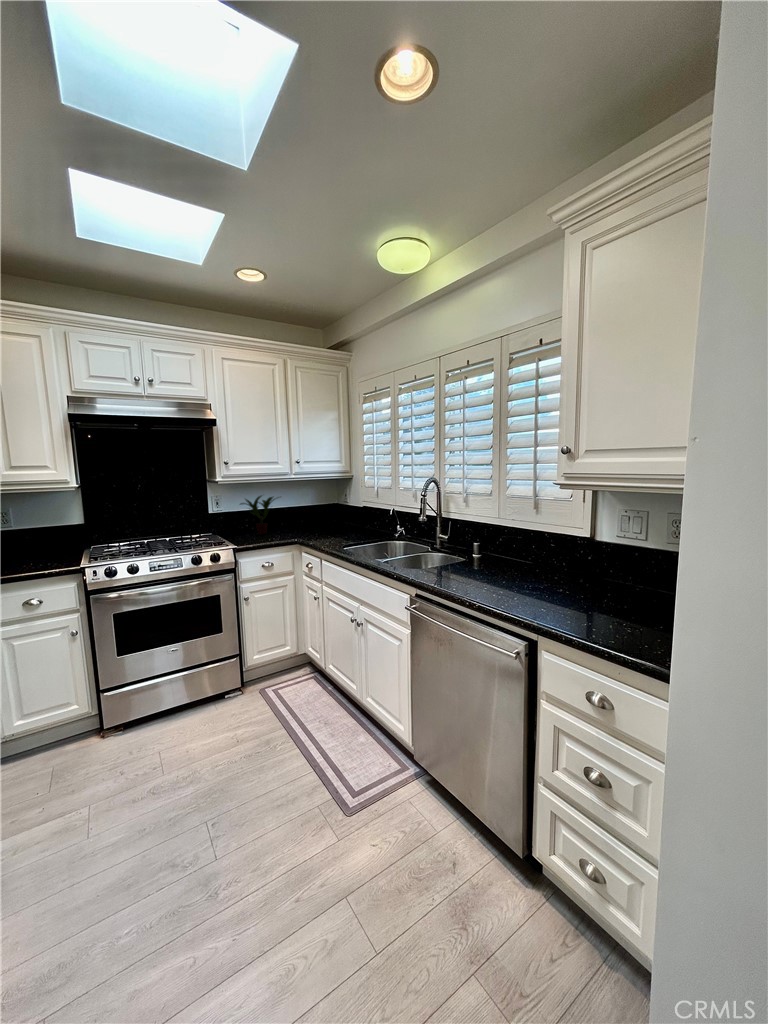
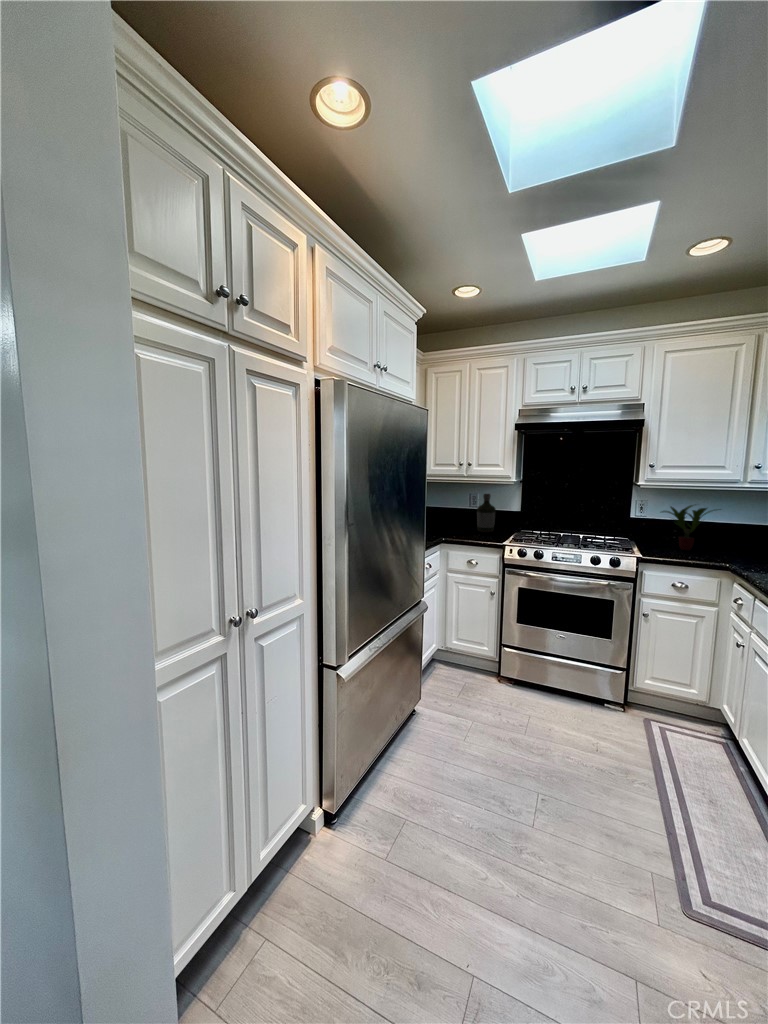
bottle: none [20,506,53,559] -> present [477,494,496,532]

